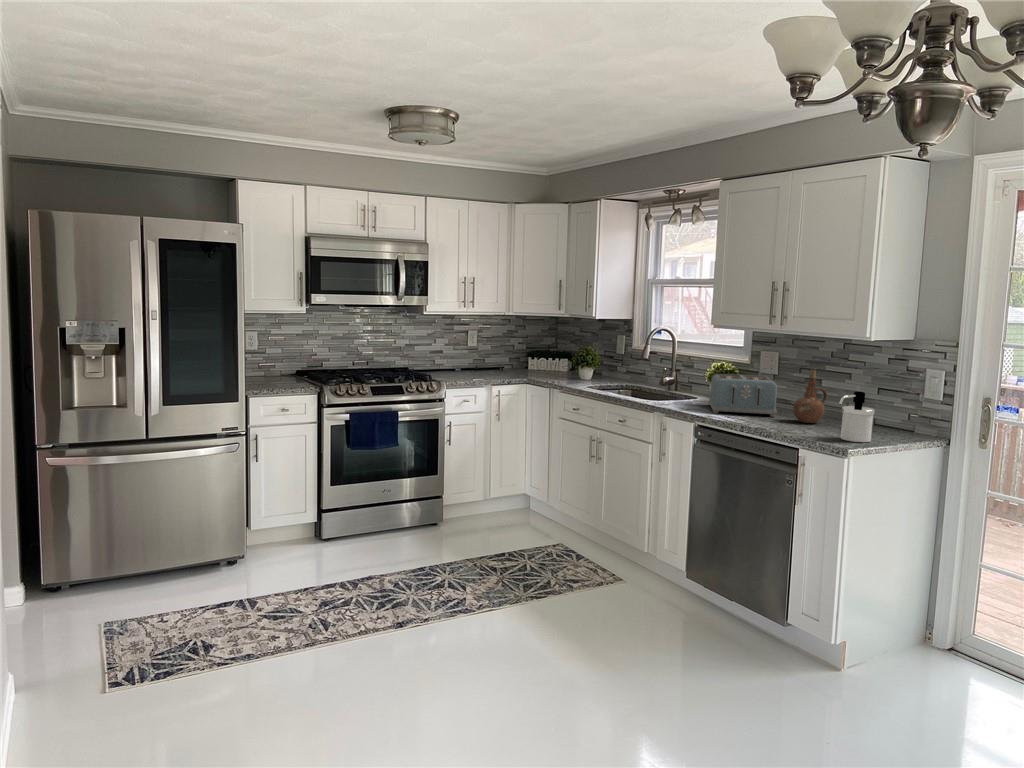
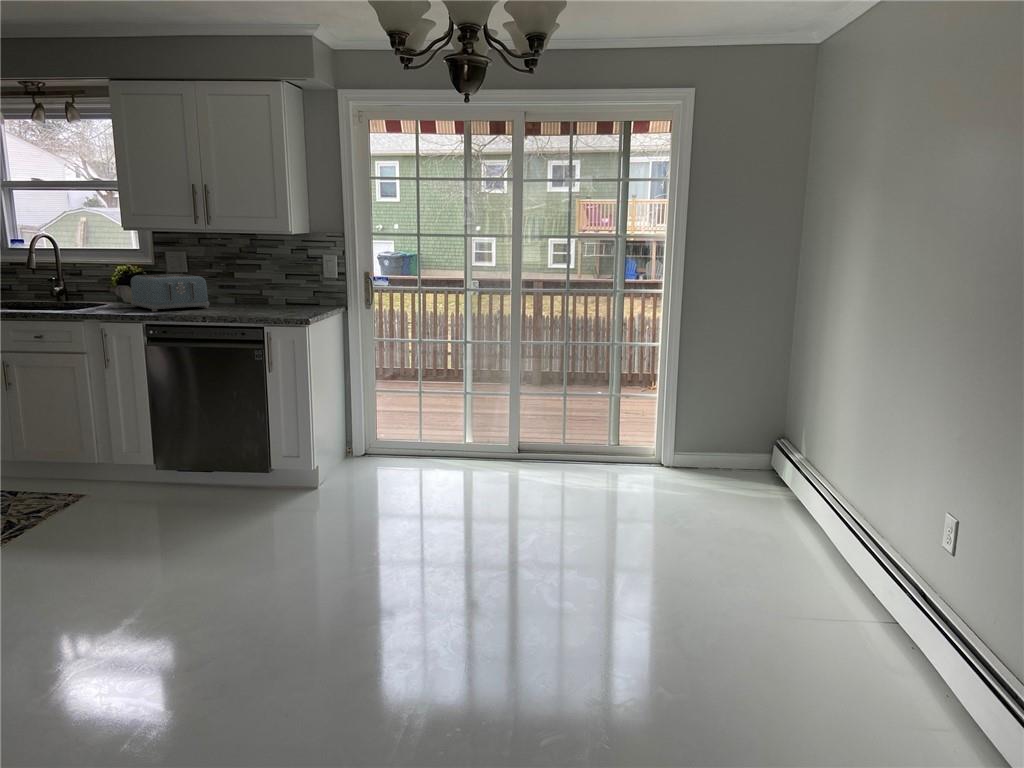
ceramic pitcher: present [793,370,827,423] -> none [226,263,253,308]
soap dispenser: present [839,391,875,442] -> none [285,275,309,314]

